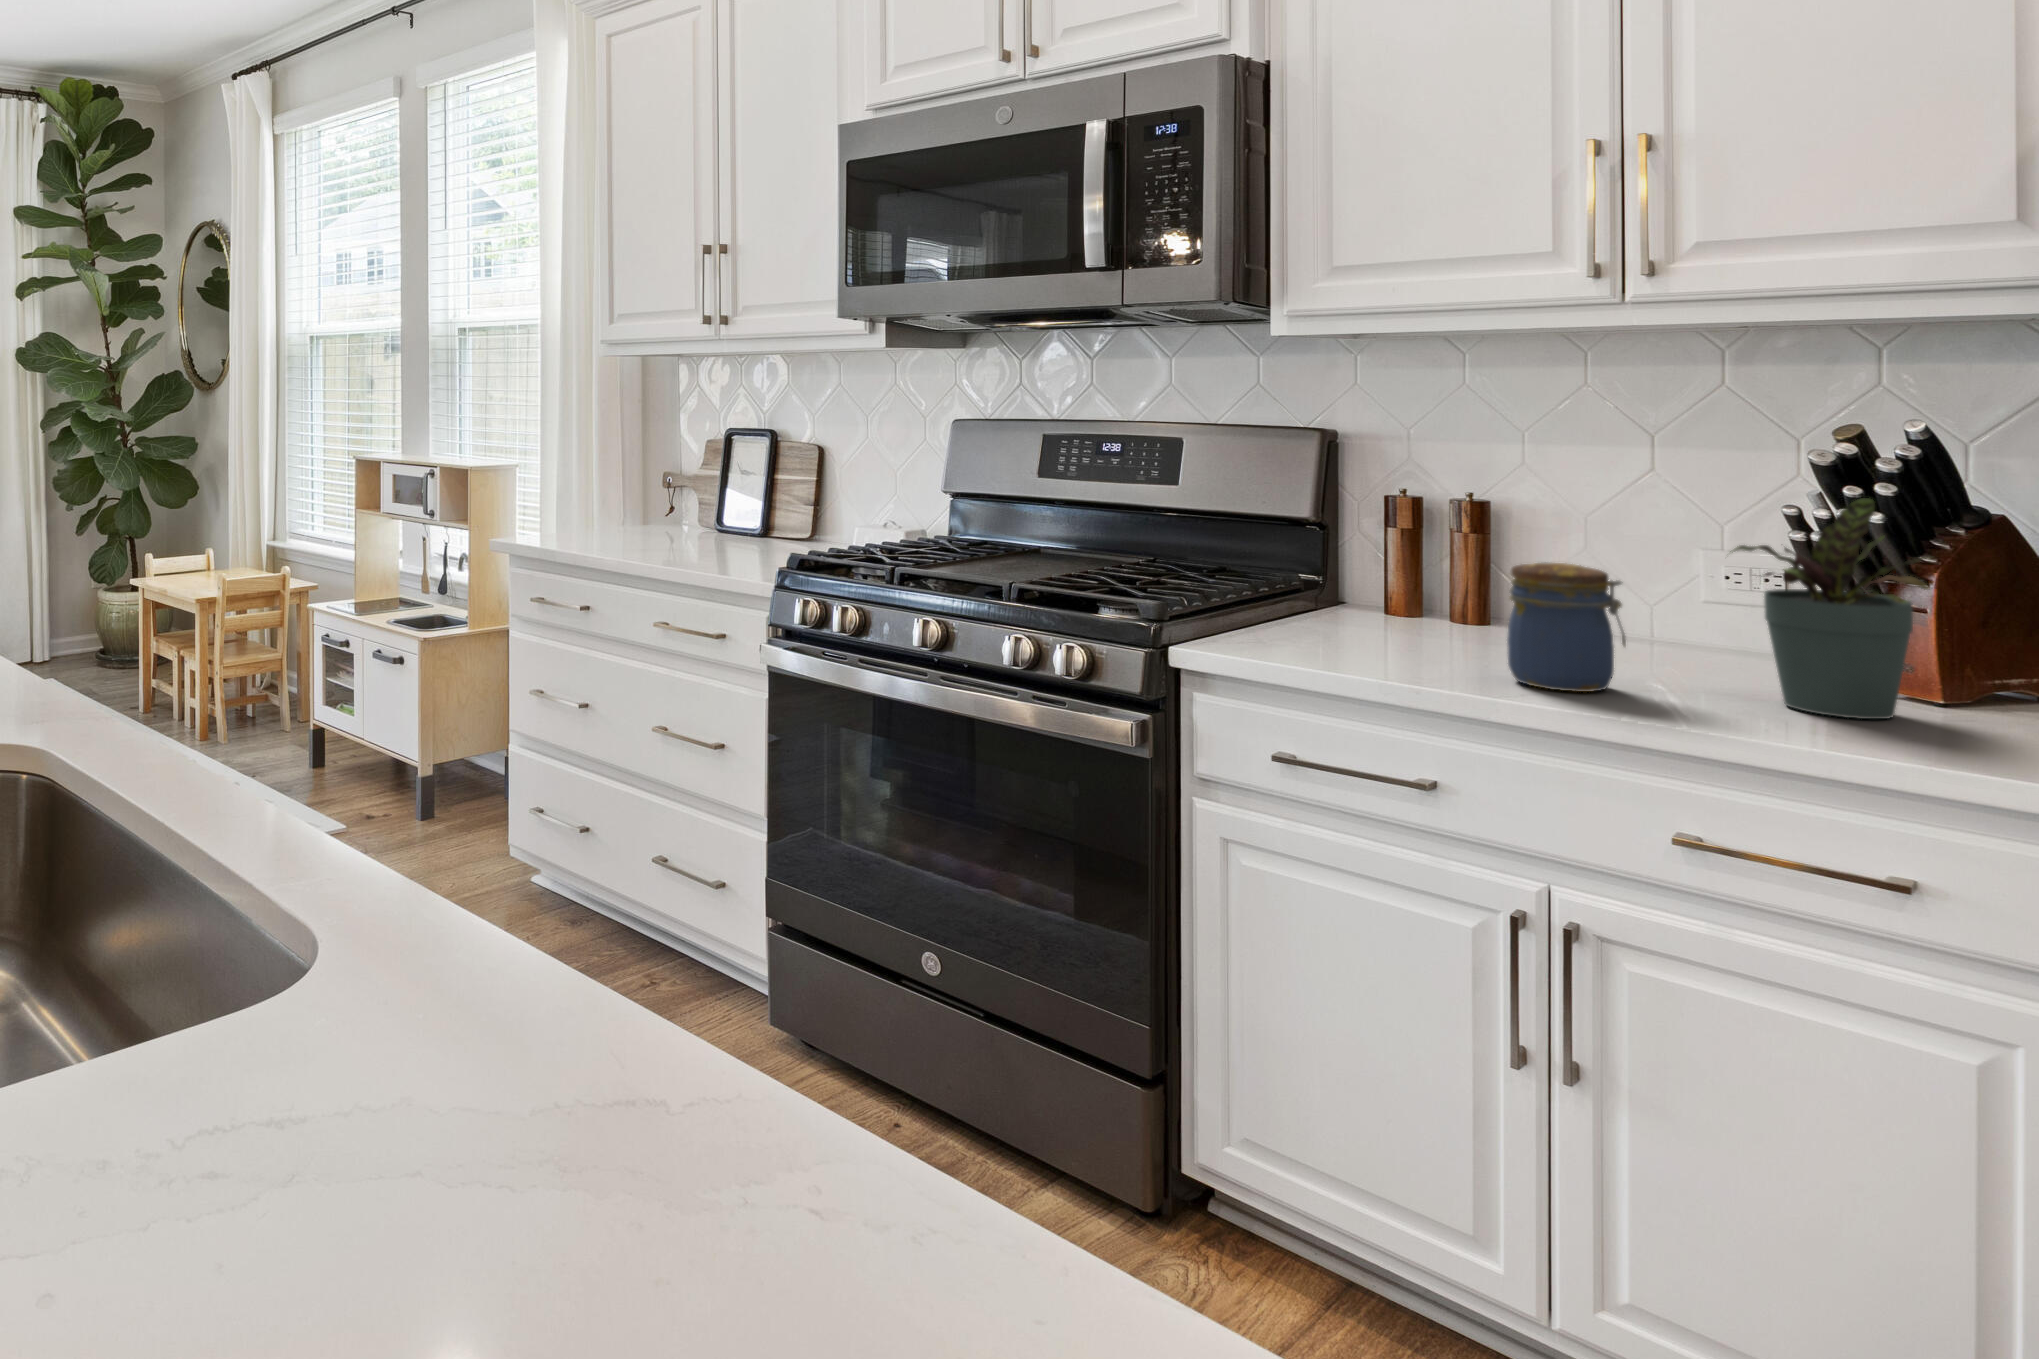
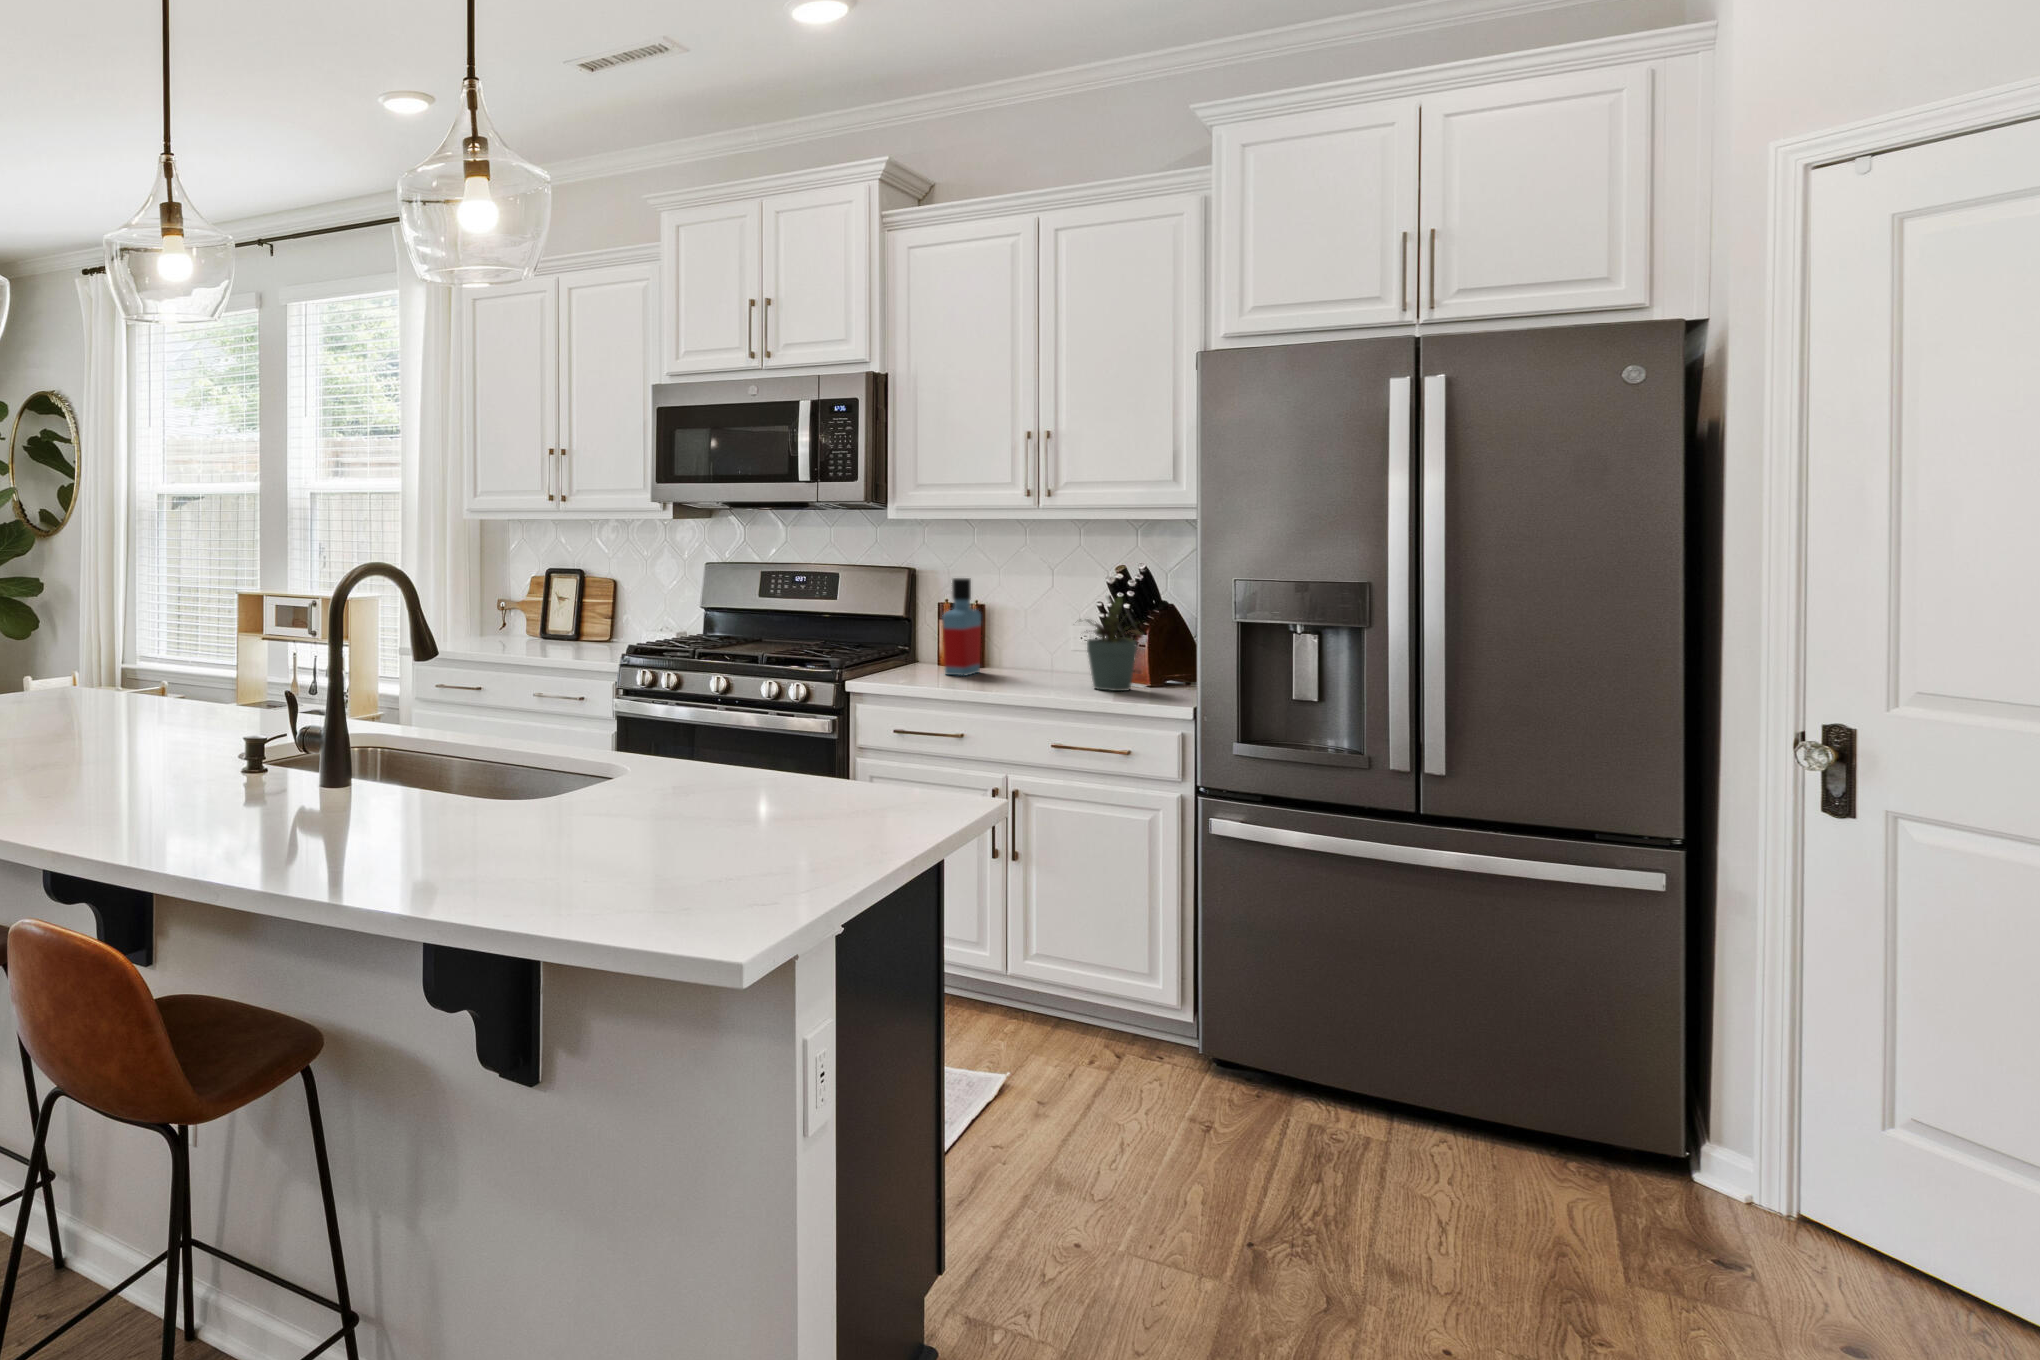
bottle: none [1388,448,1477,647] -> present [942,578,981,676]
jar: present [1507,563,1626,692] -> none [990,631,1036,688]

